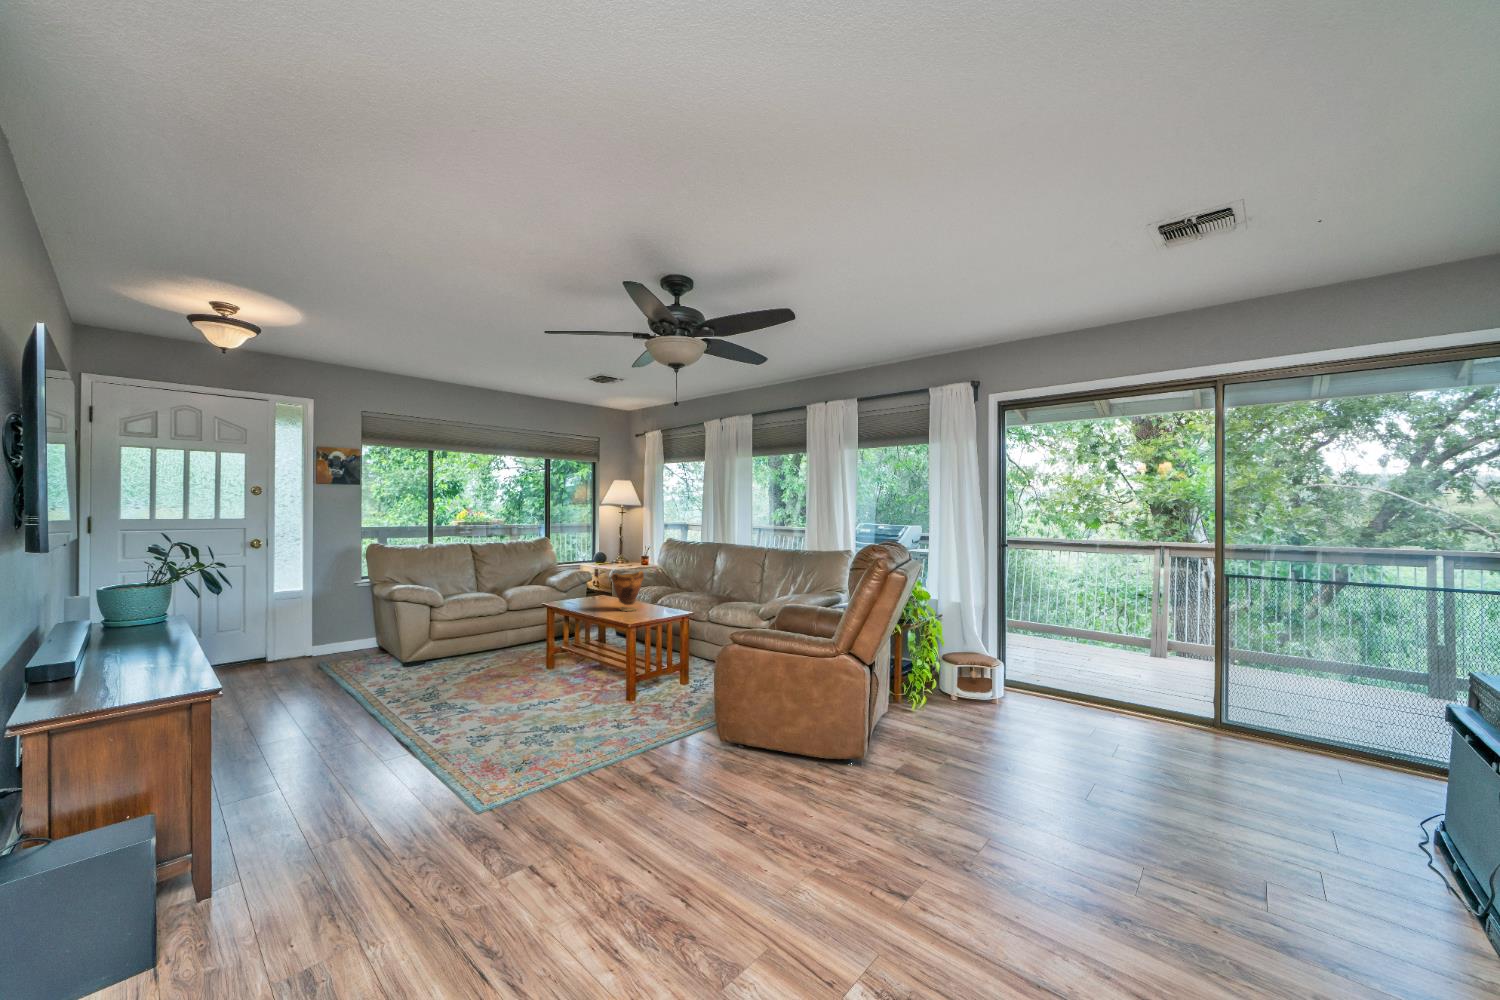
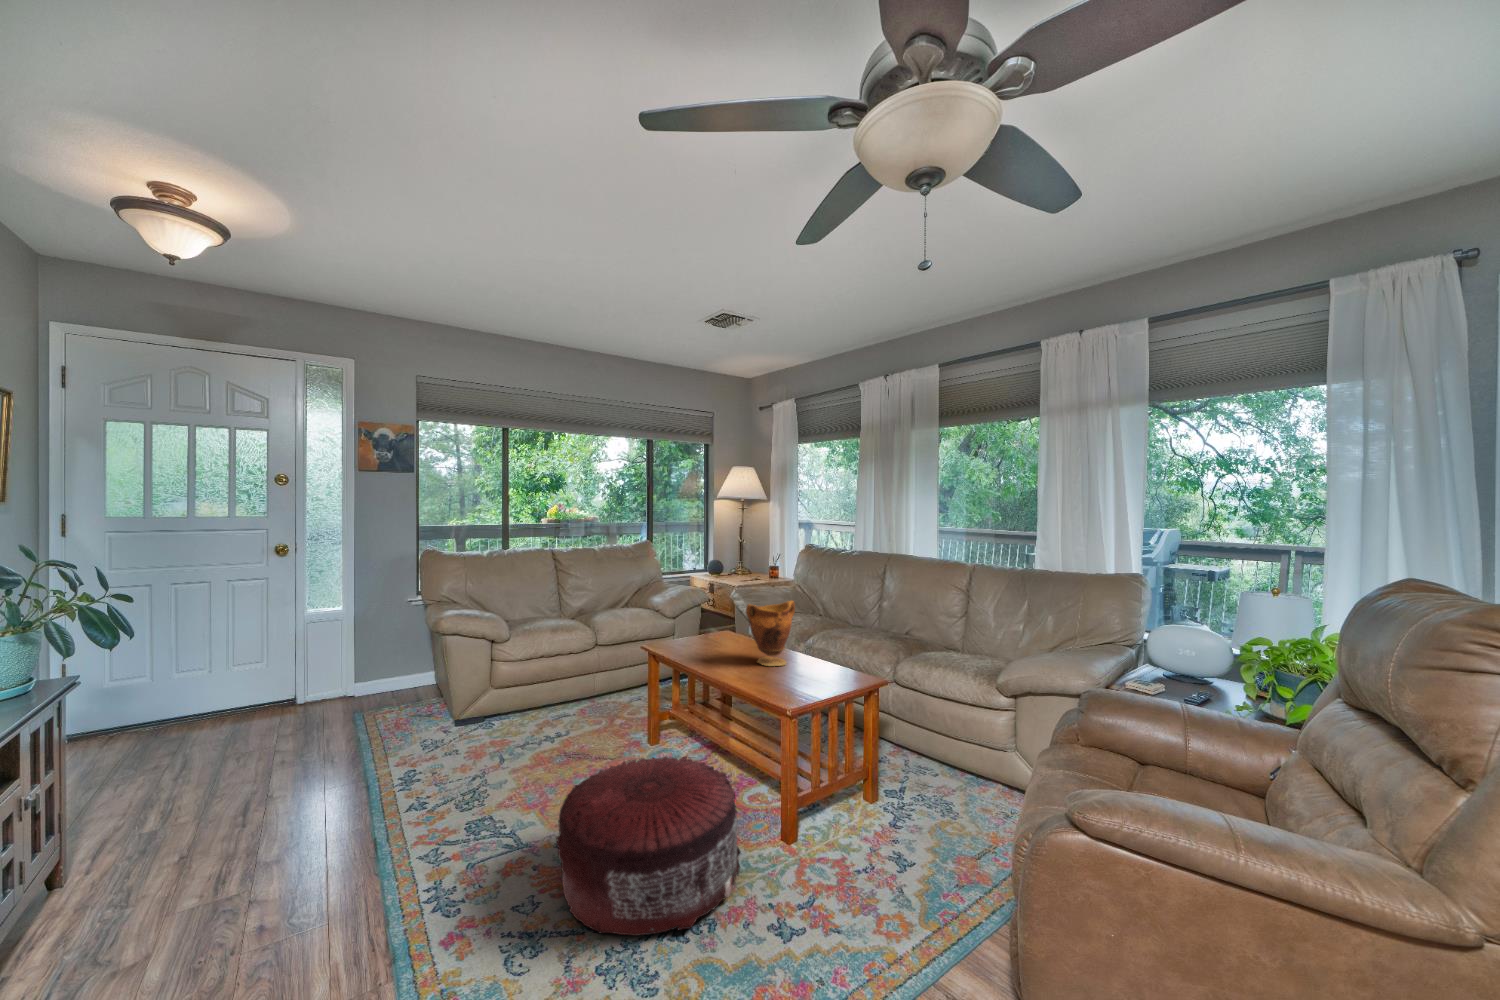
pouf: none [495,656,602,734] -> present [556,756,741,936]

